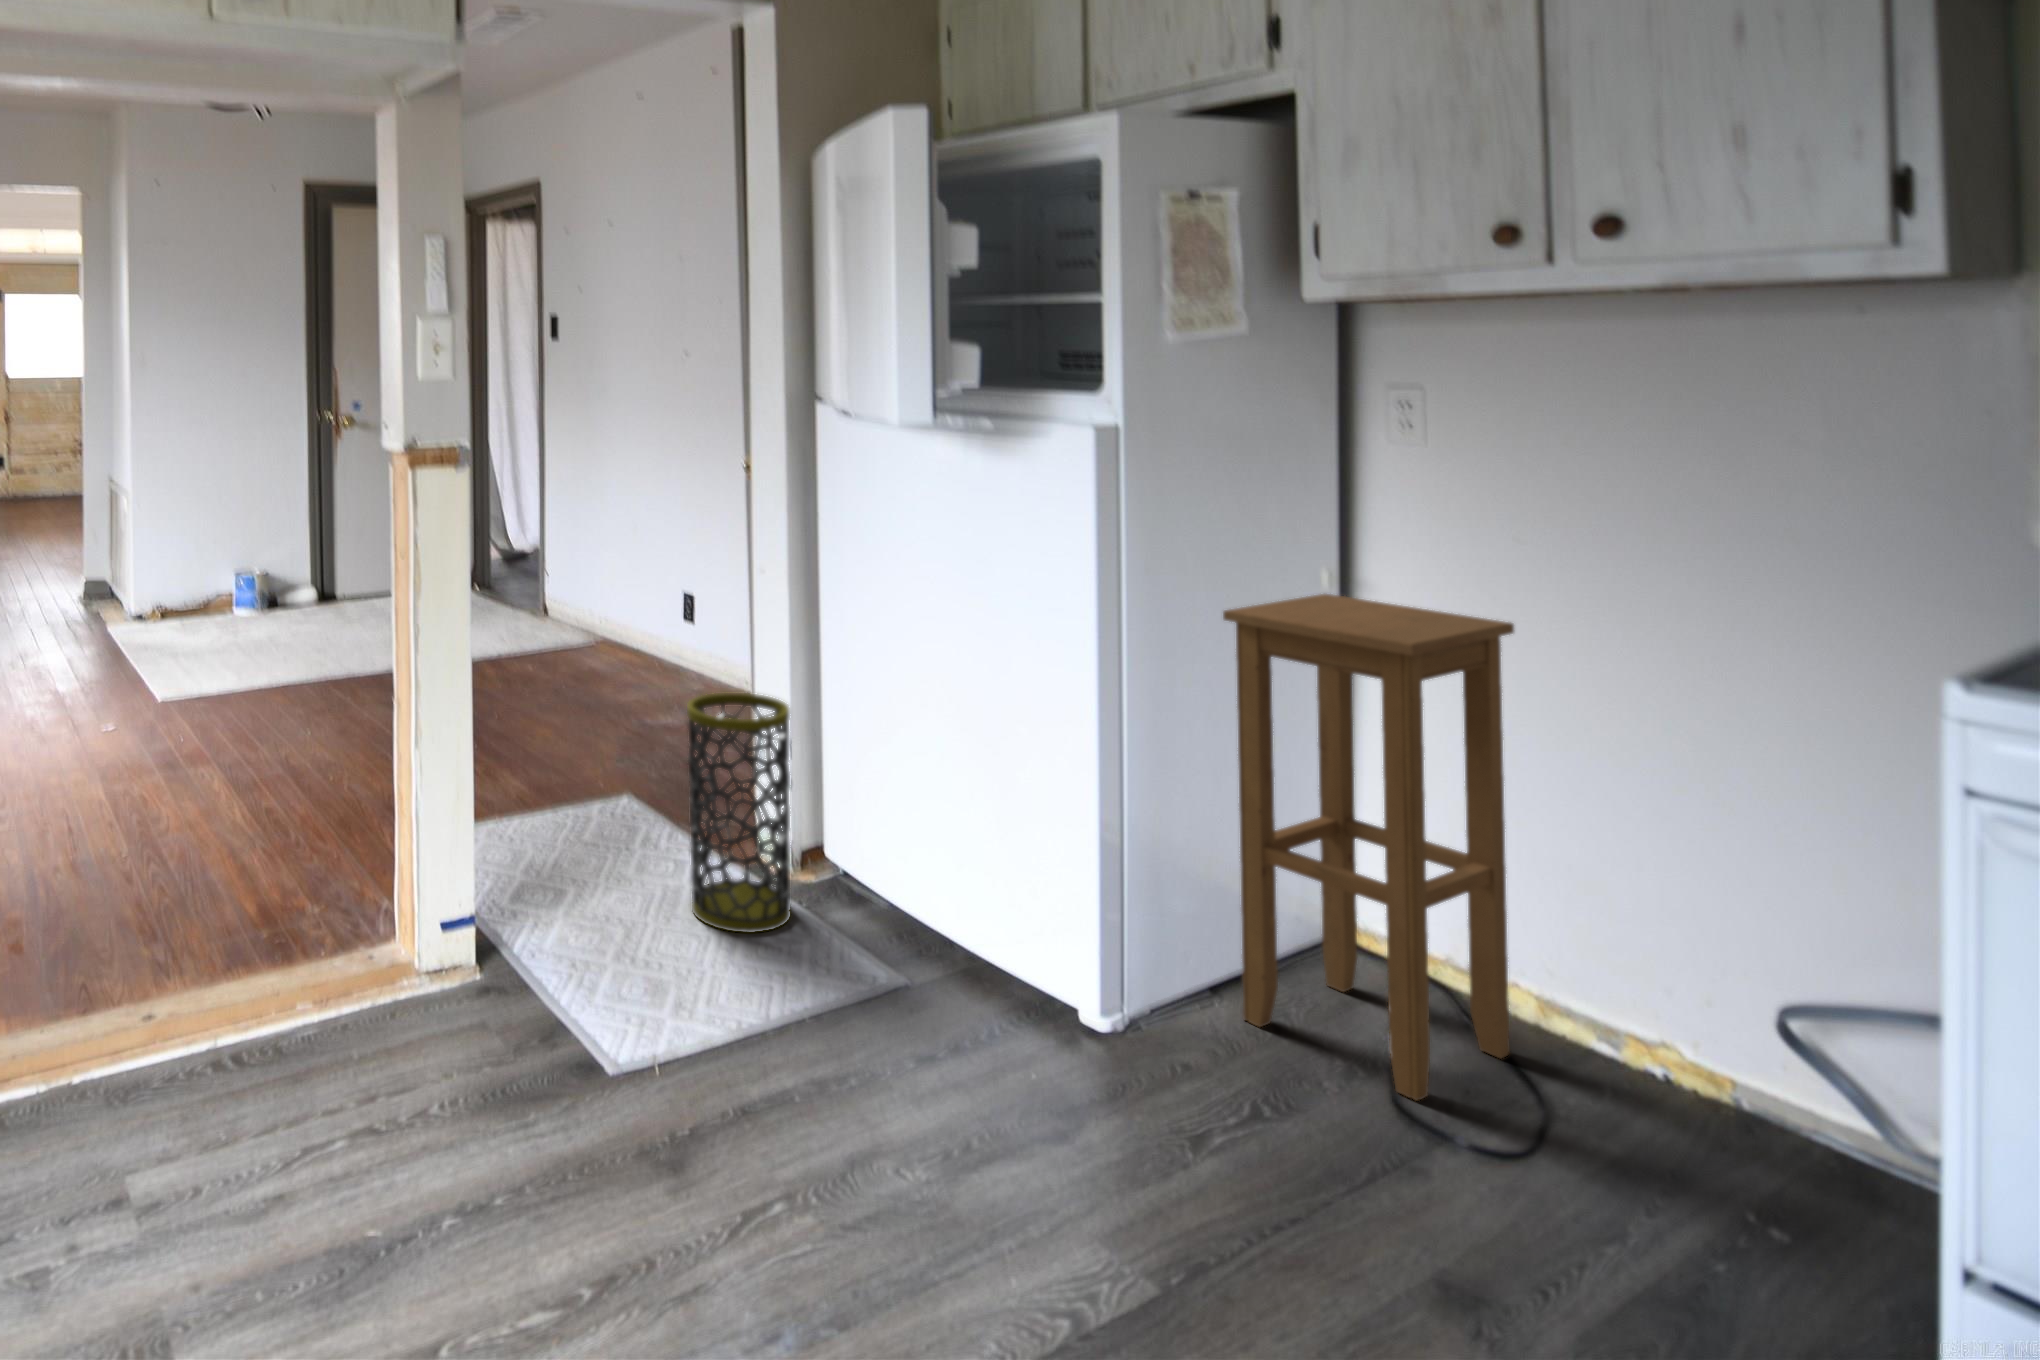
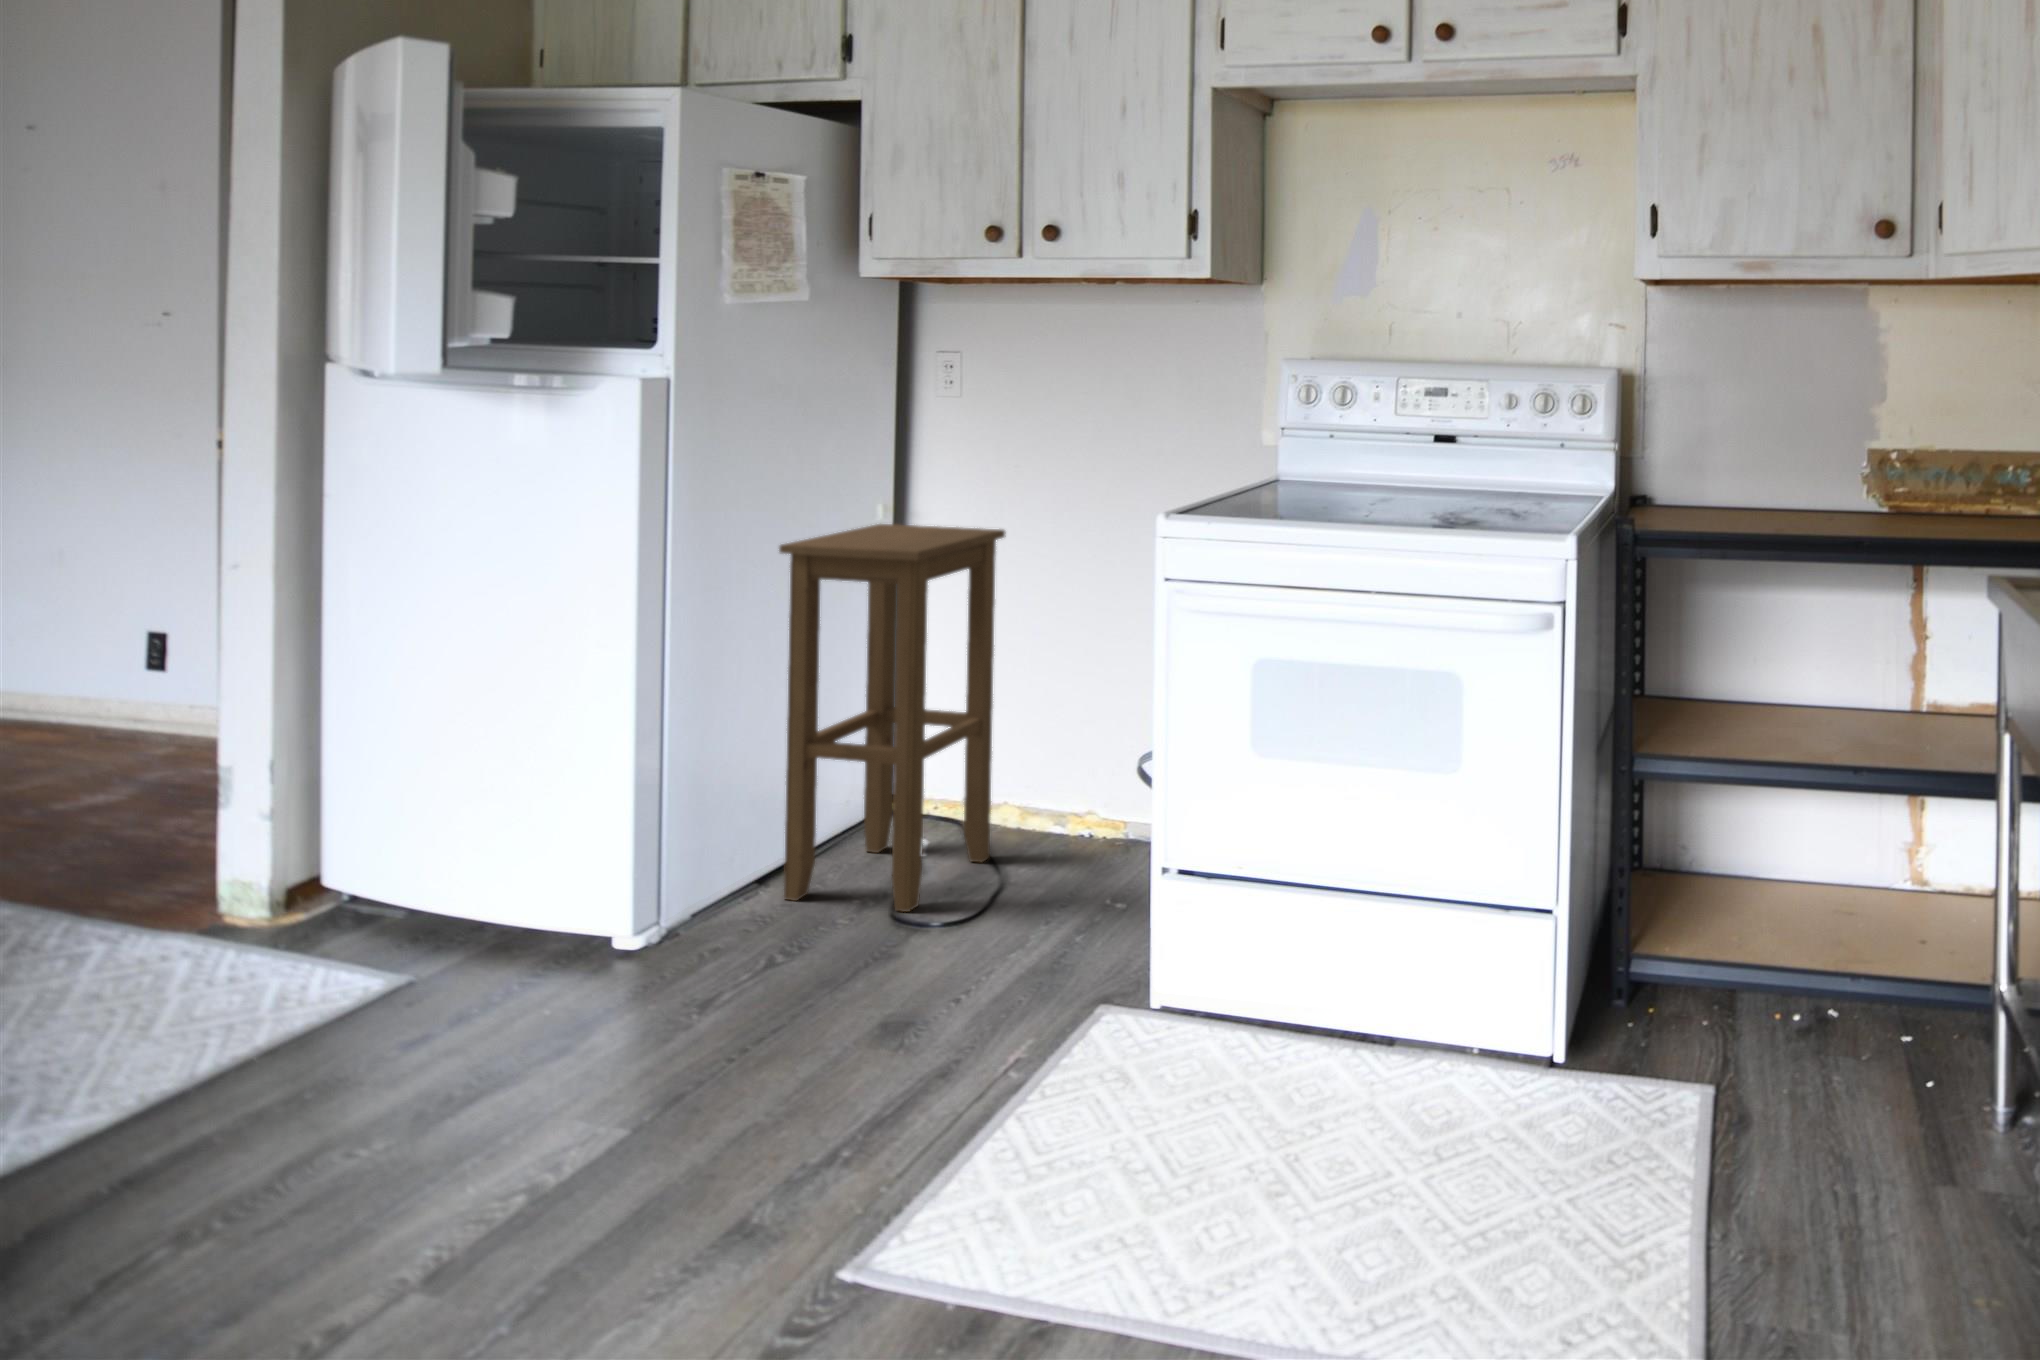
trash can: present [687,693,791,932] -> none [91,713,268,1008]

